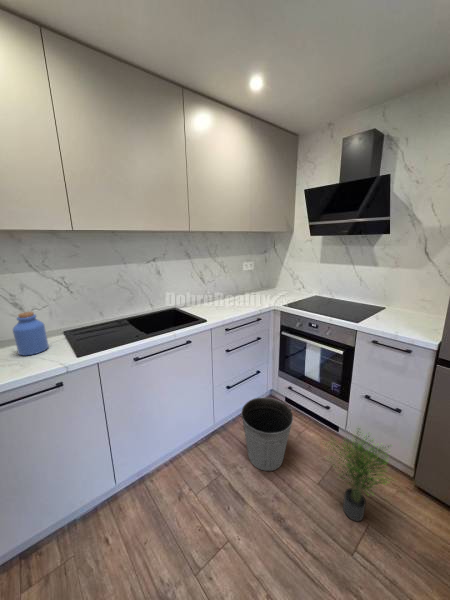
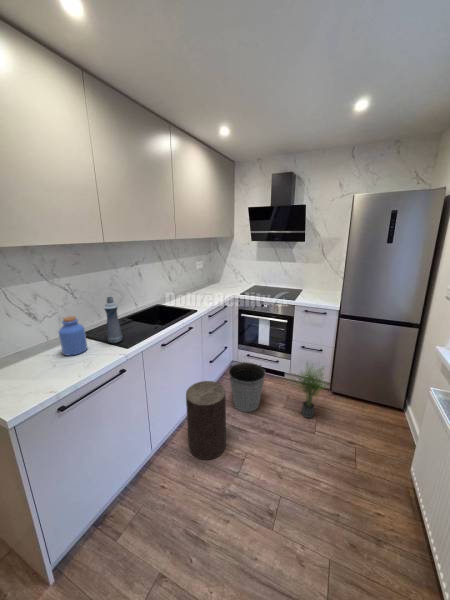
bottle: none [63,294,89,349] -> present [104,297,122,343]
stool: none [155,414,212,527] -> present [186,381,226,460]

